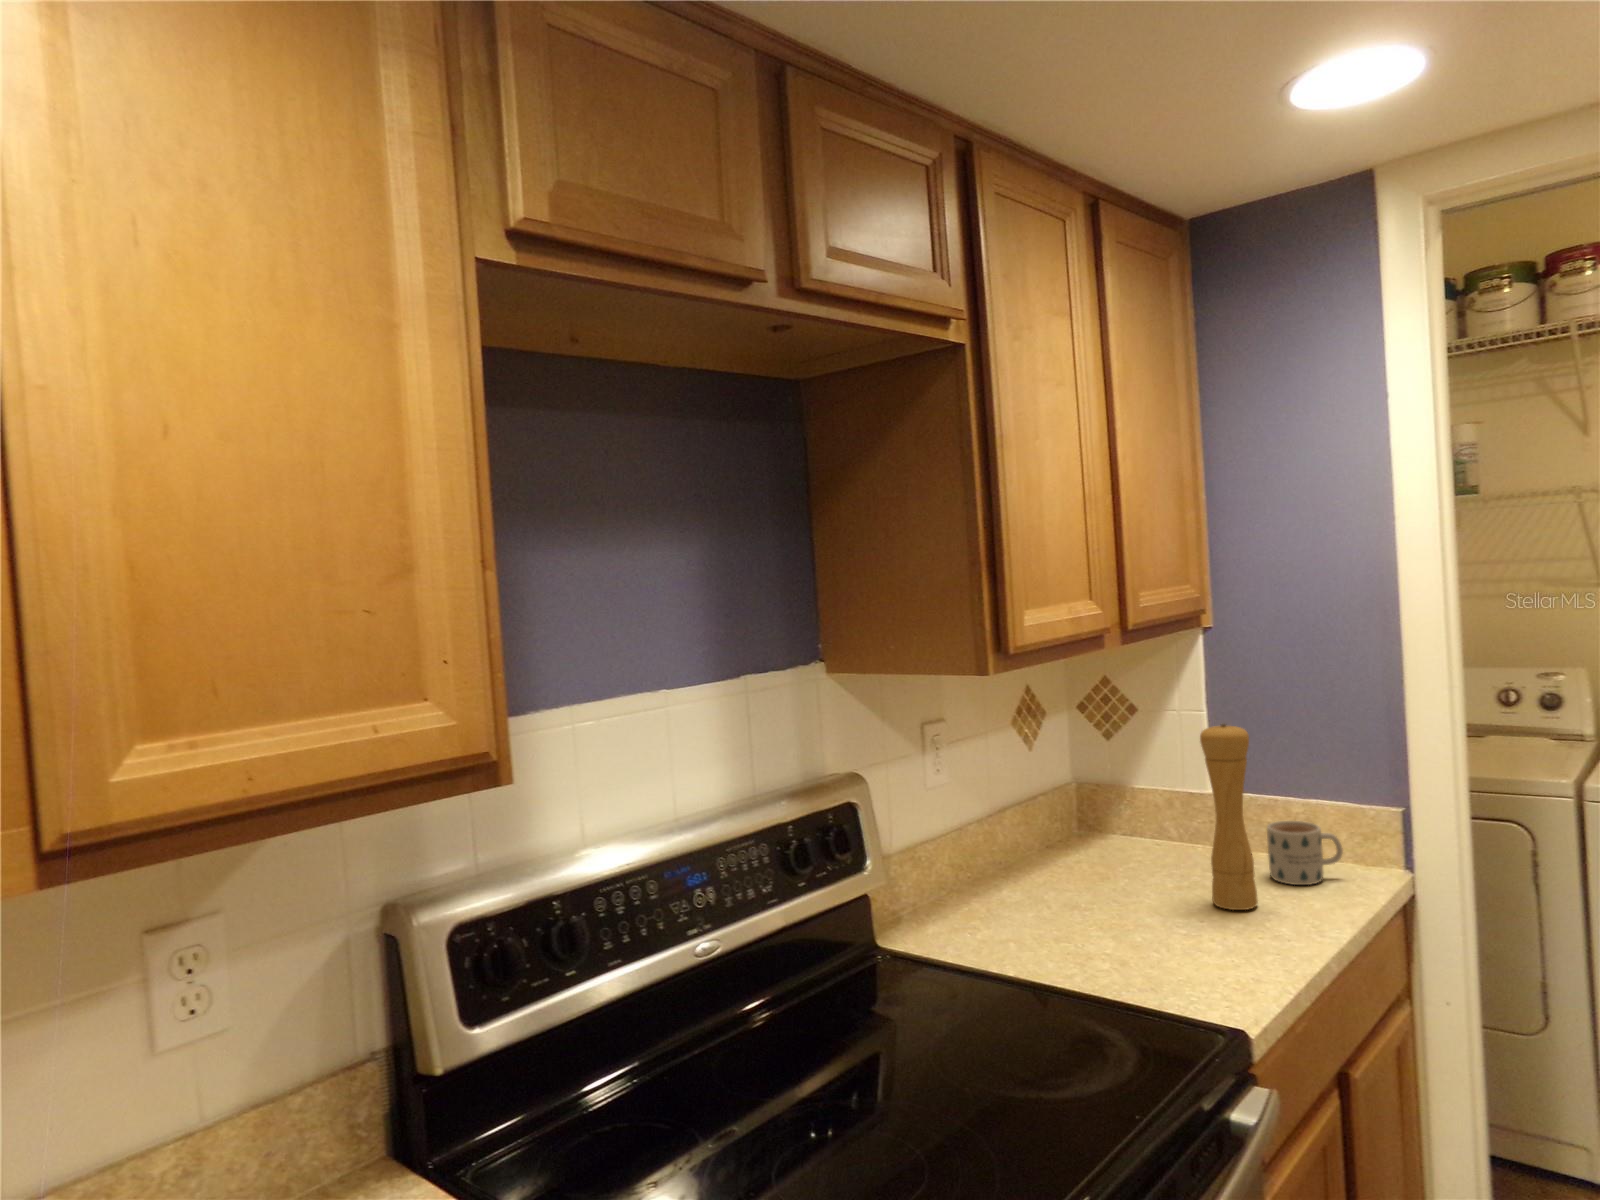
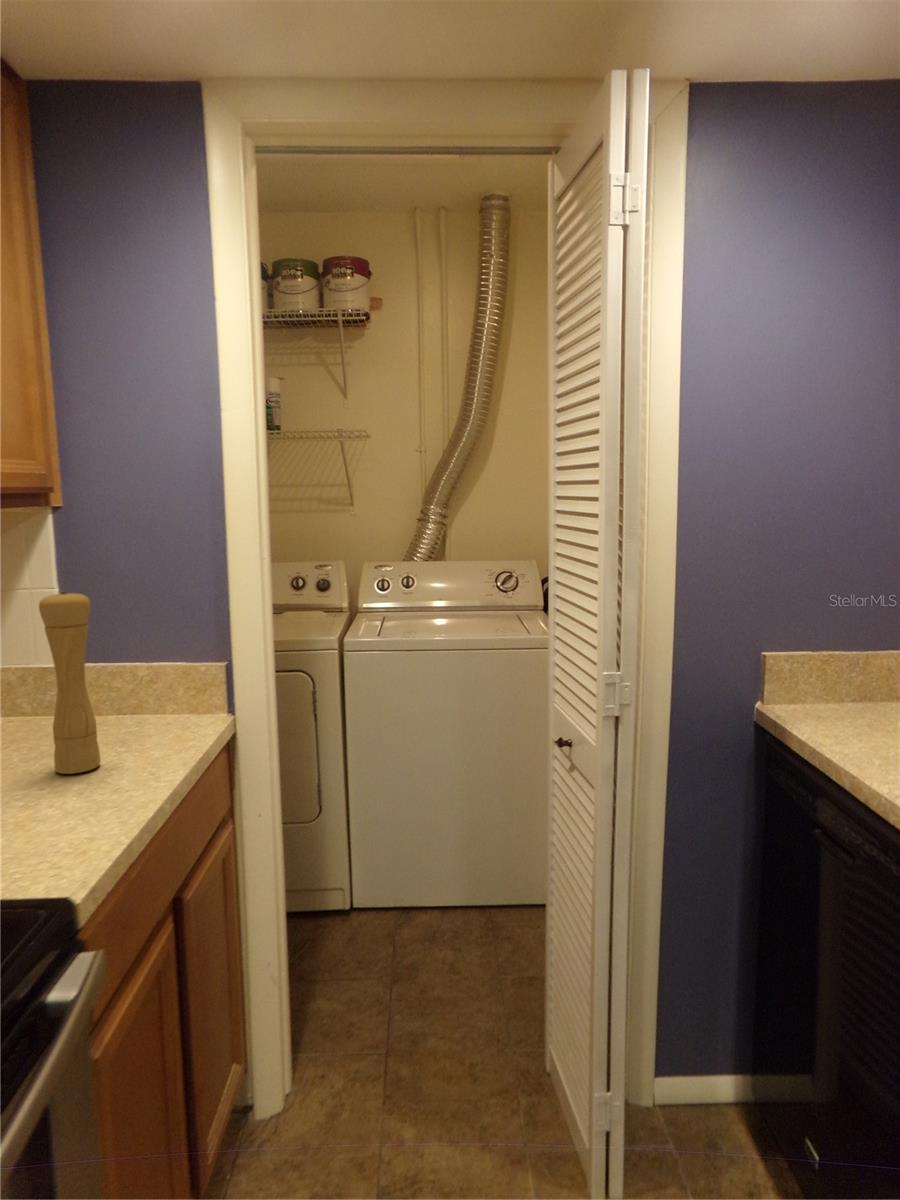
mug: present [1267,821,1343,885] -> none [112,682,180,740]

